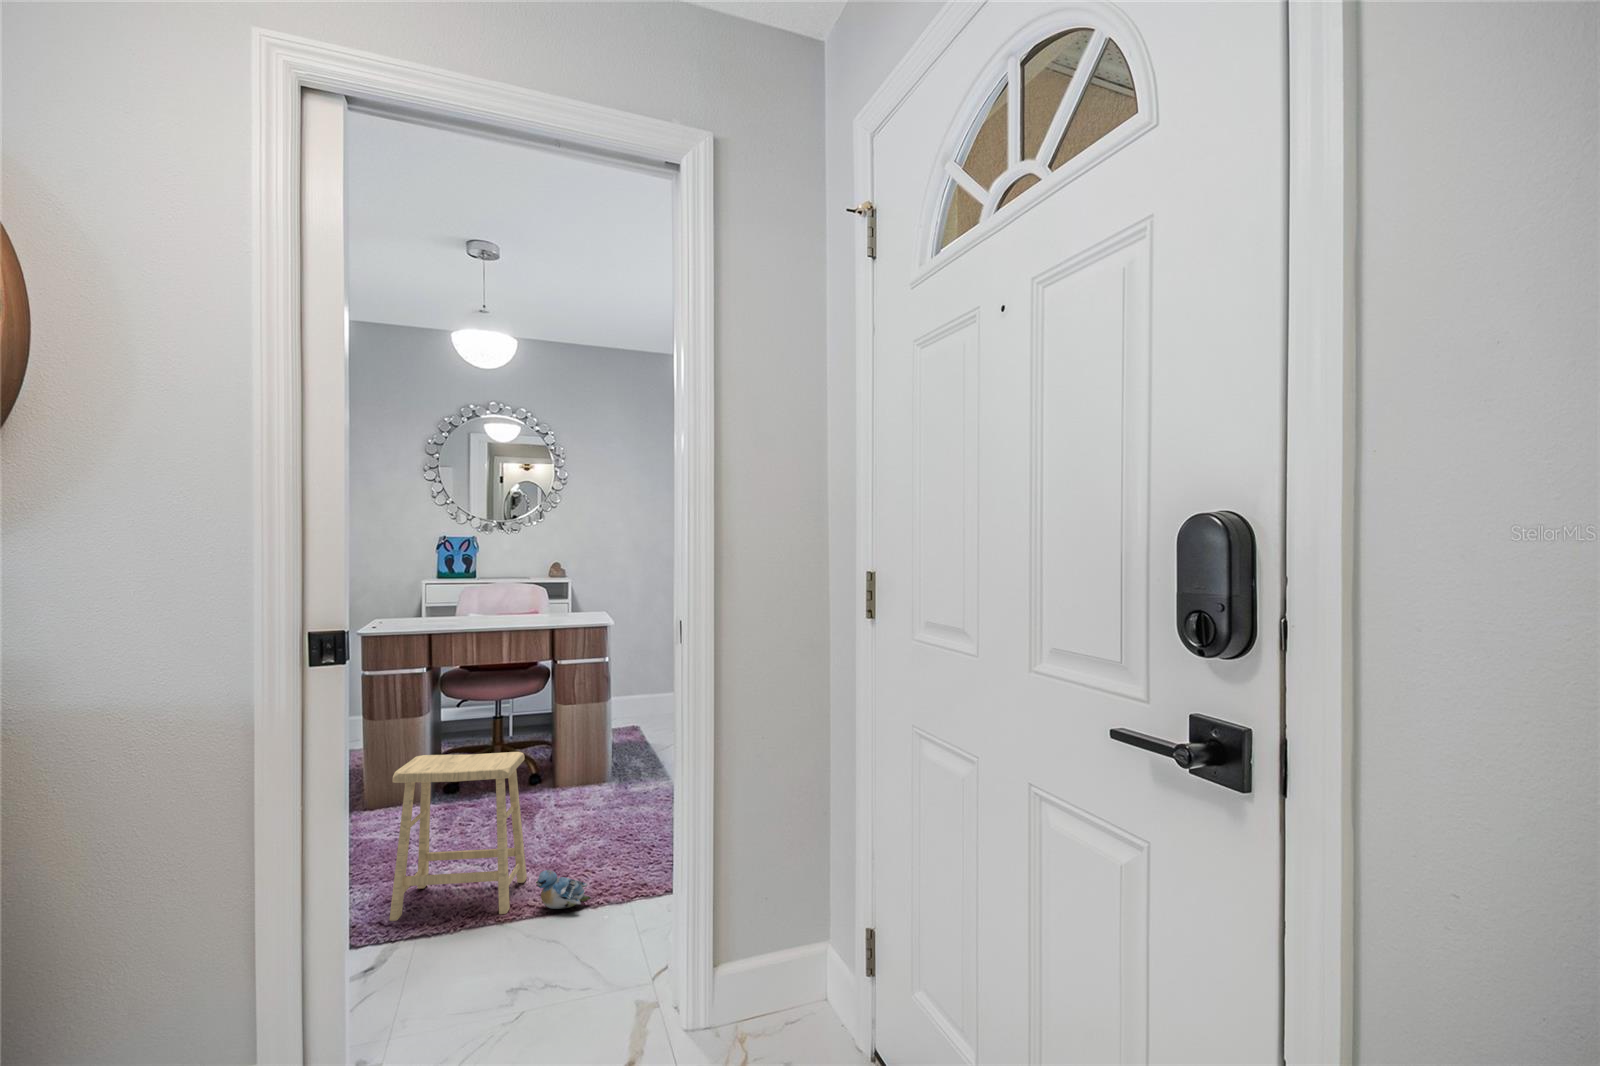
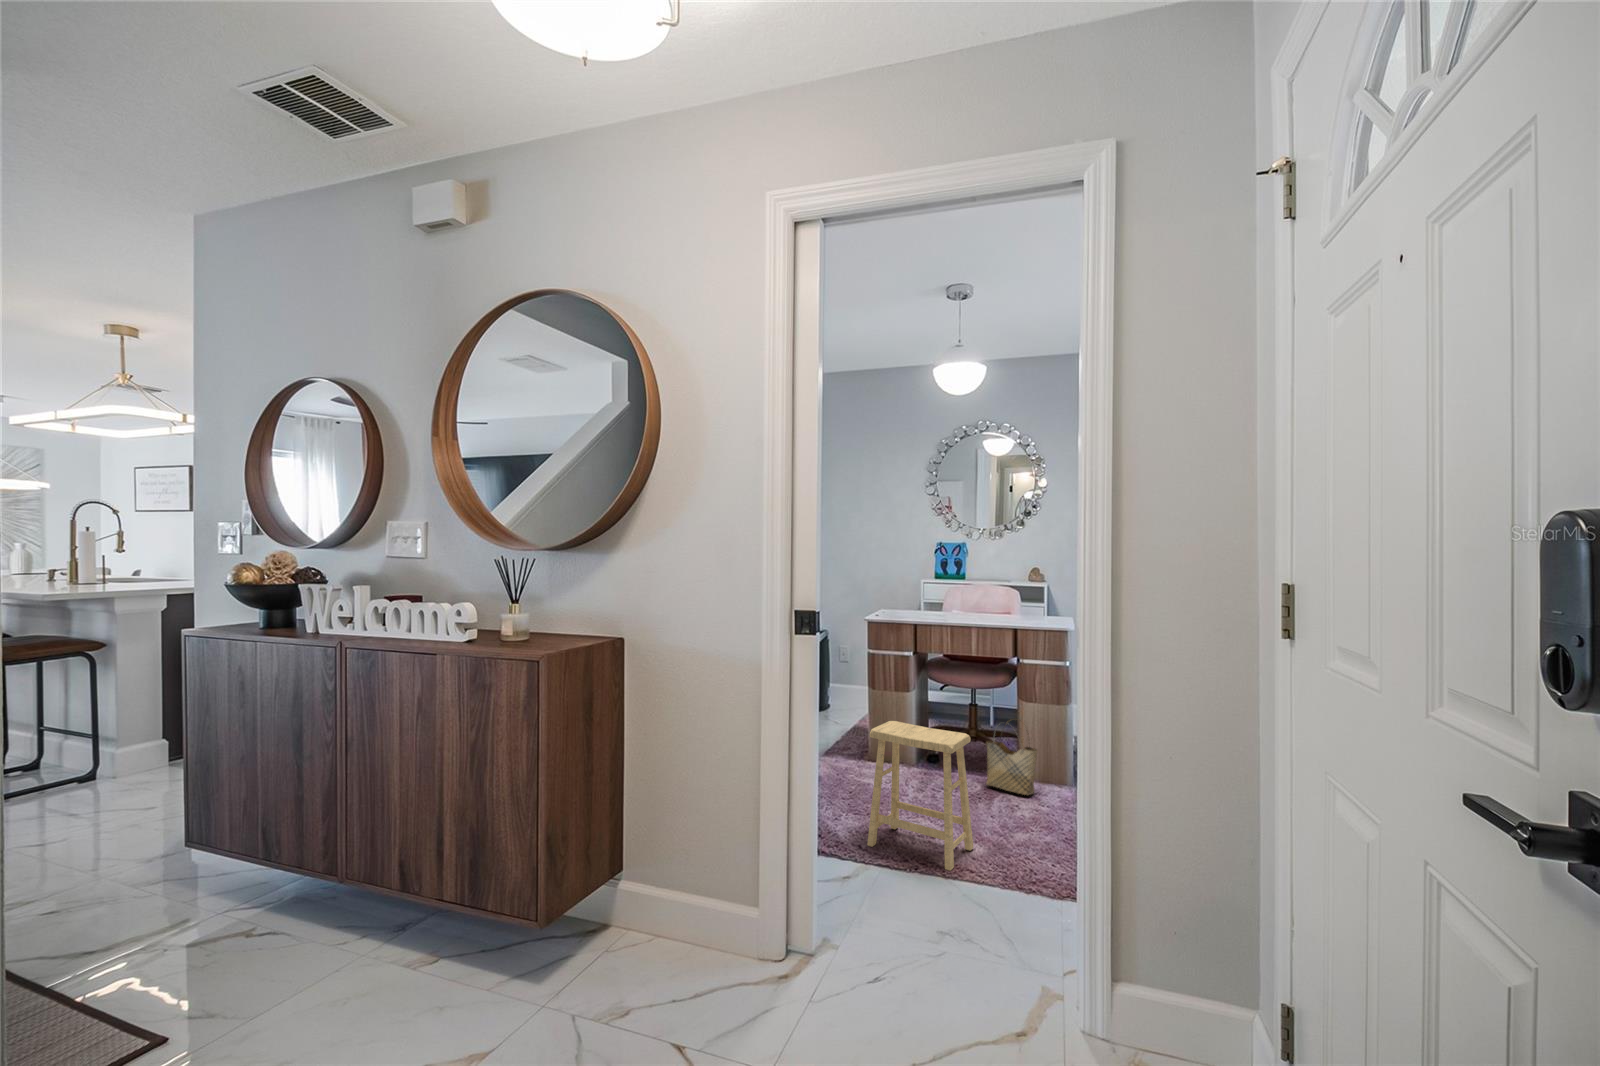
woven basket: none [522,724,580,804] -> present [986,741,1037,795]
plush toy: present [536,870,591,909] -> none [975,844,1023,885]

